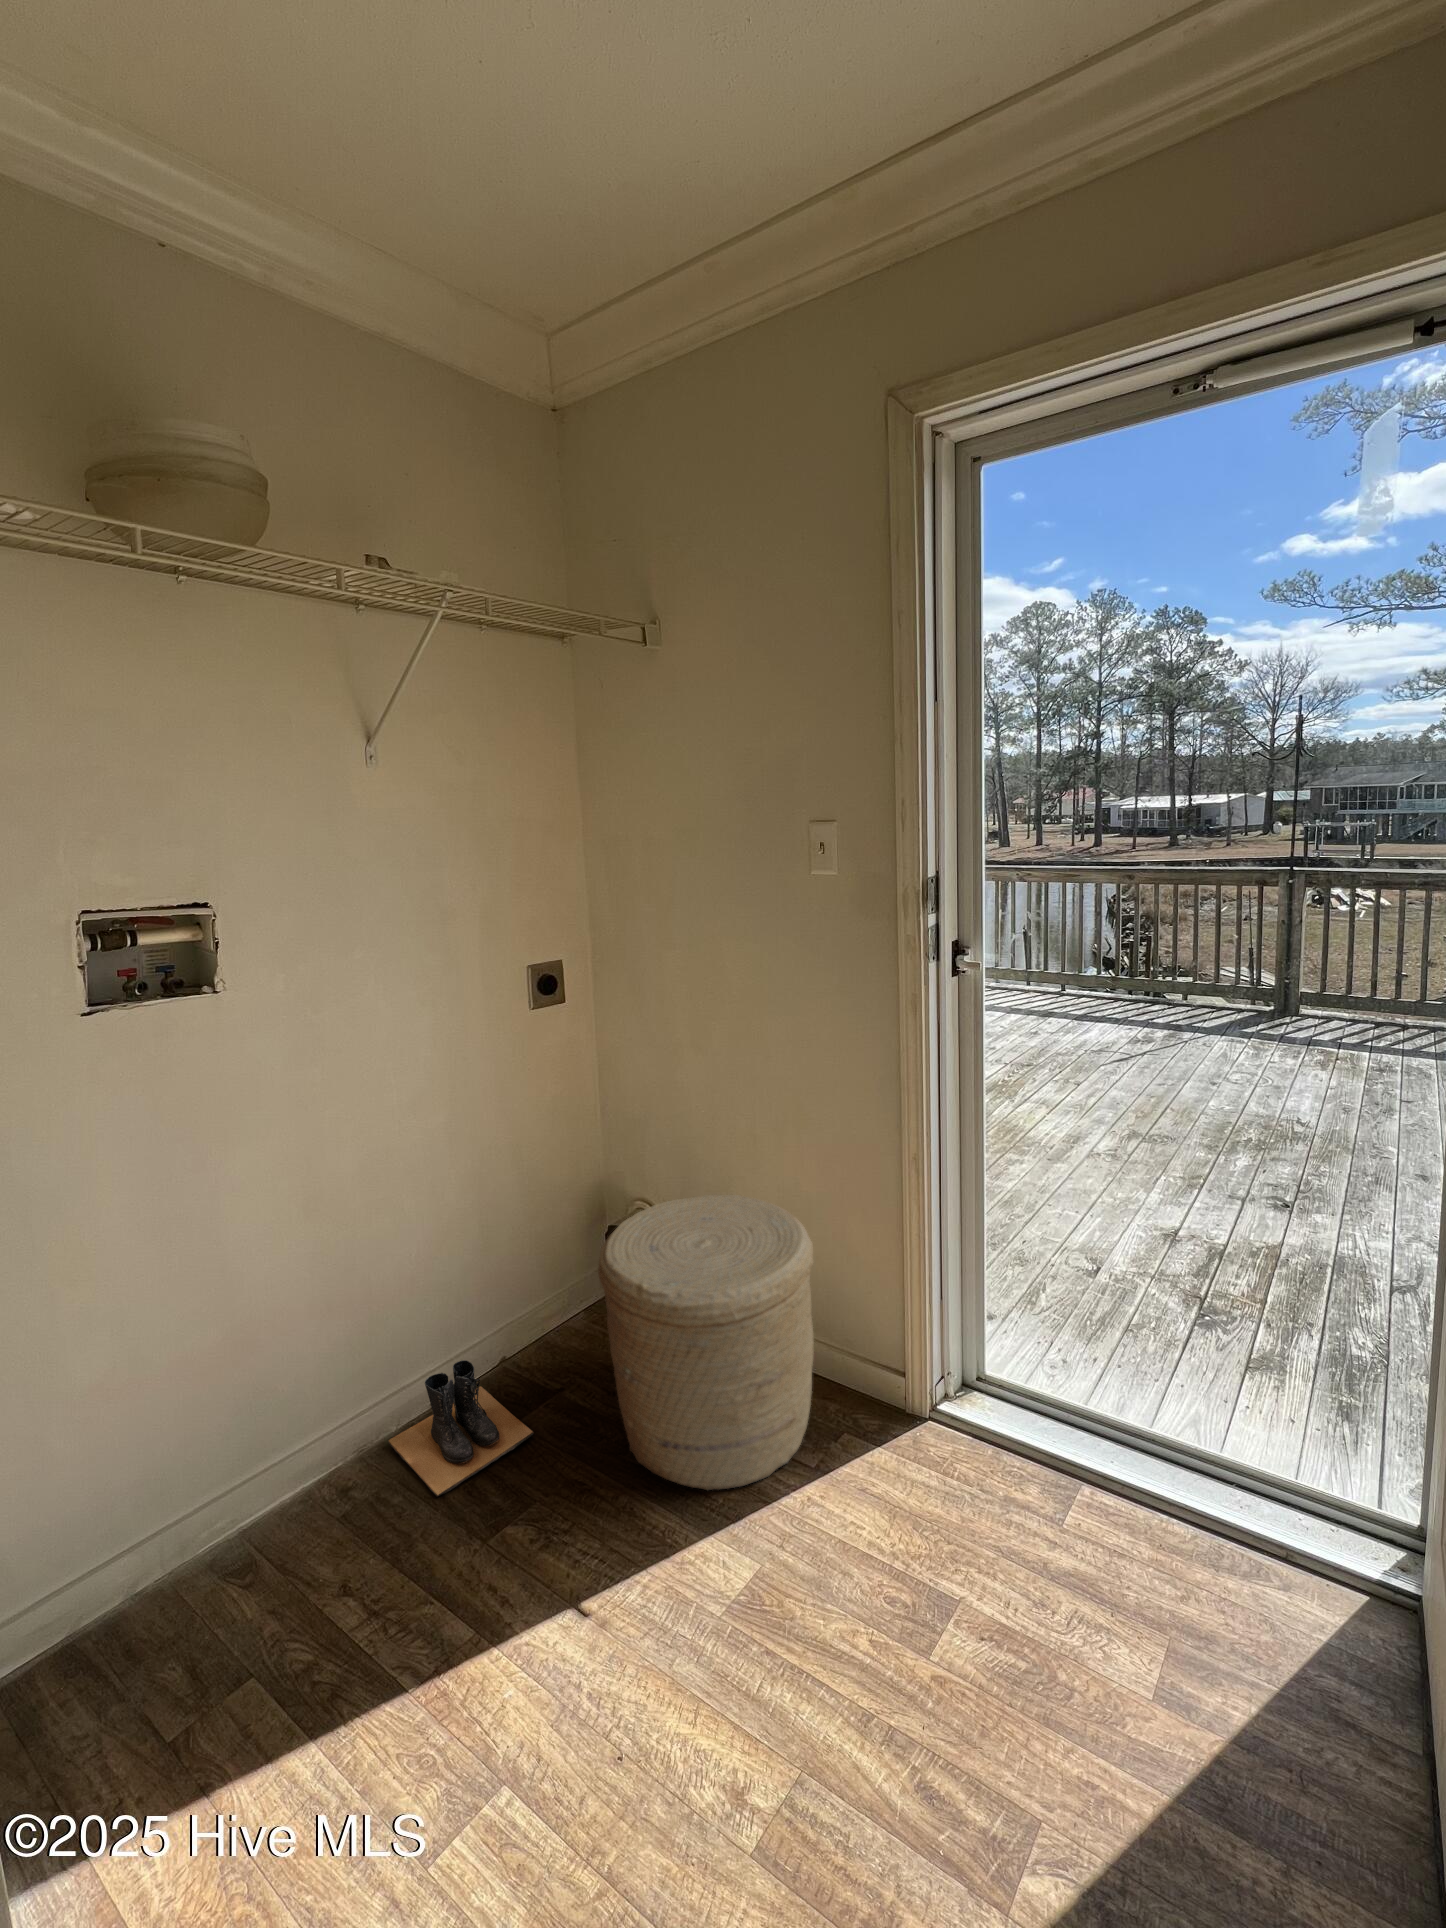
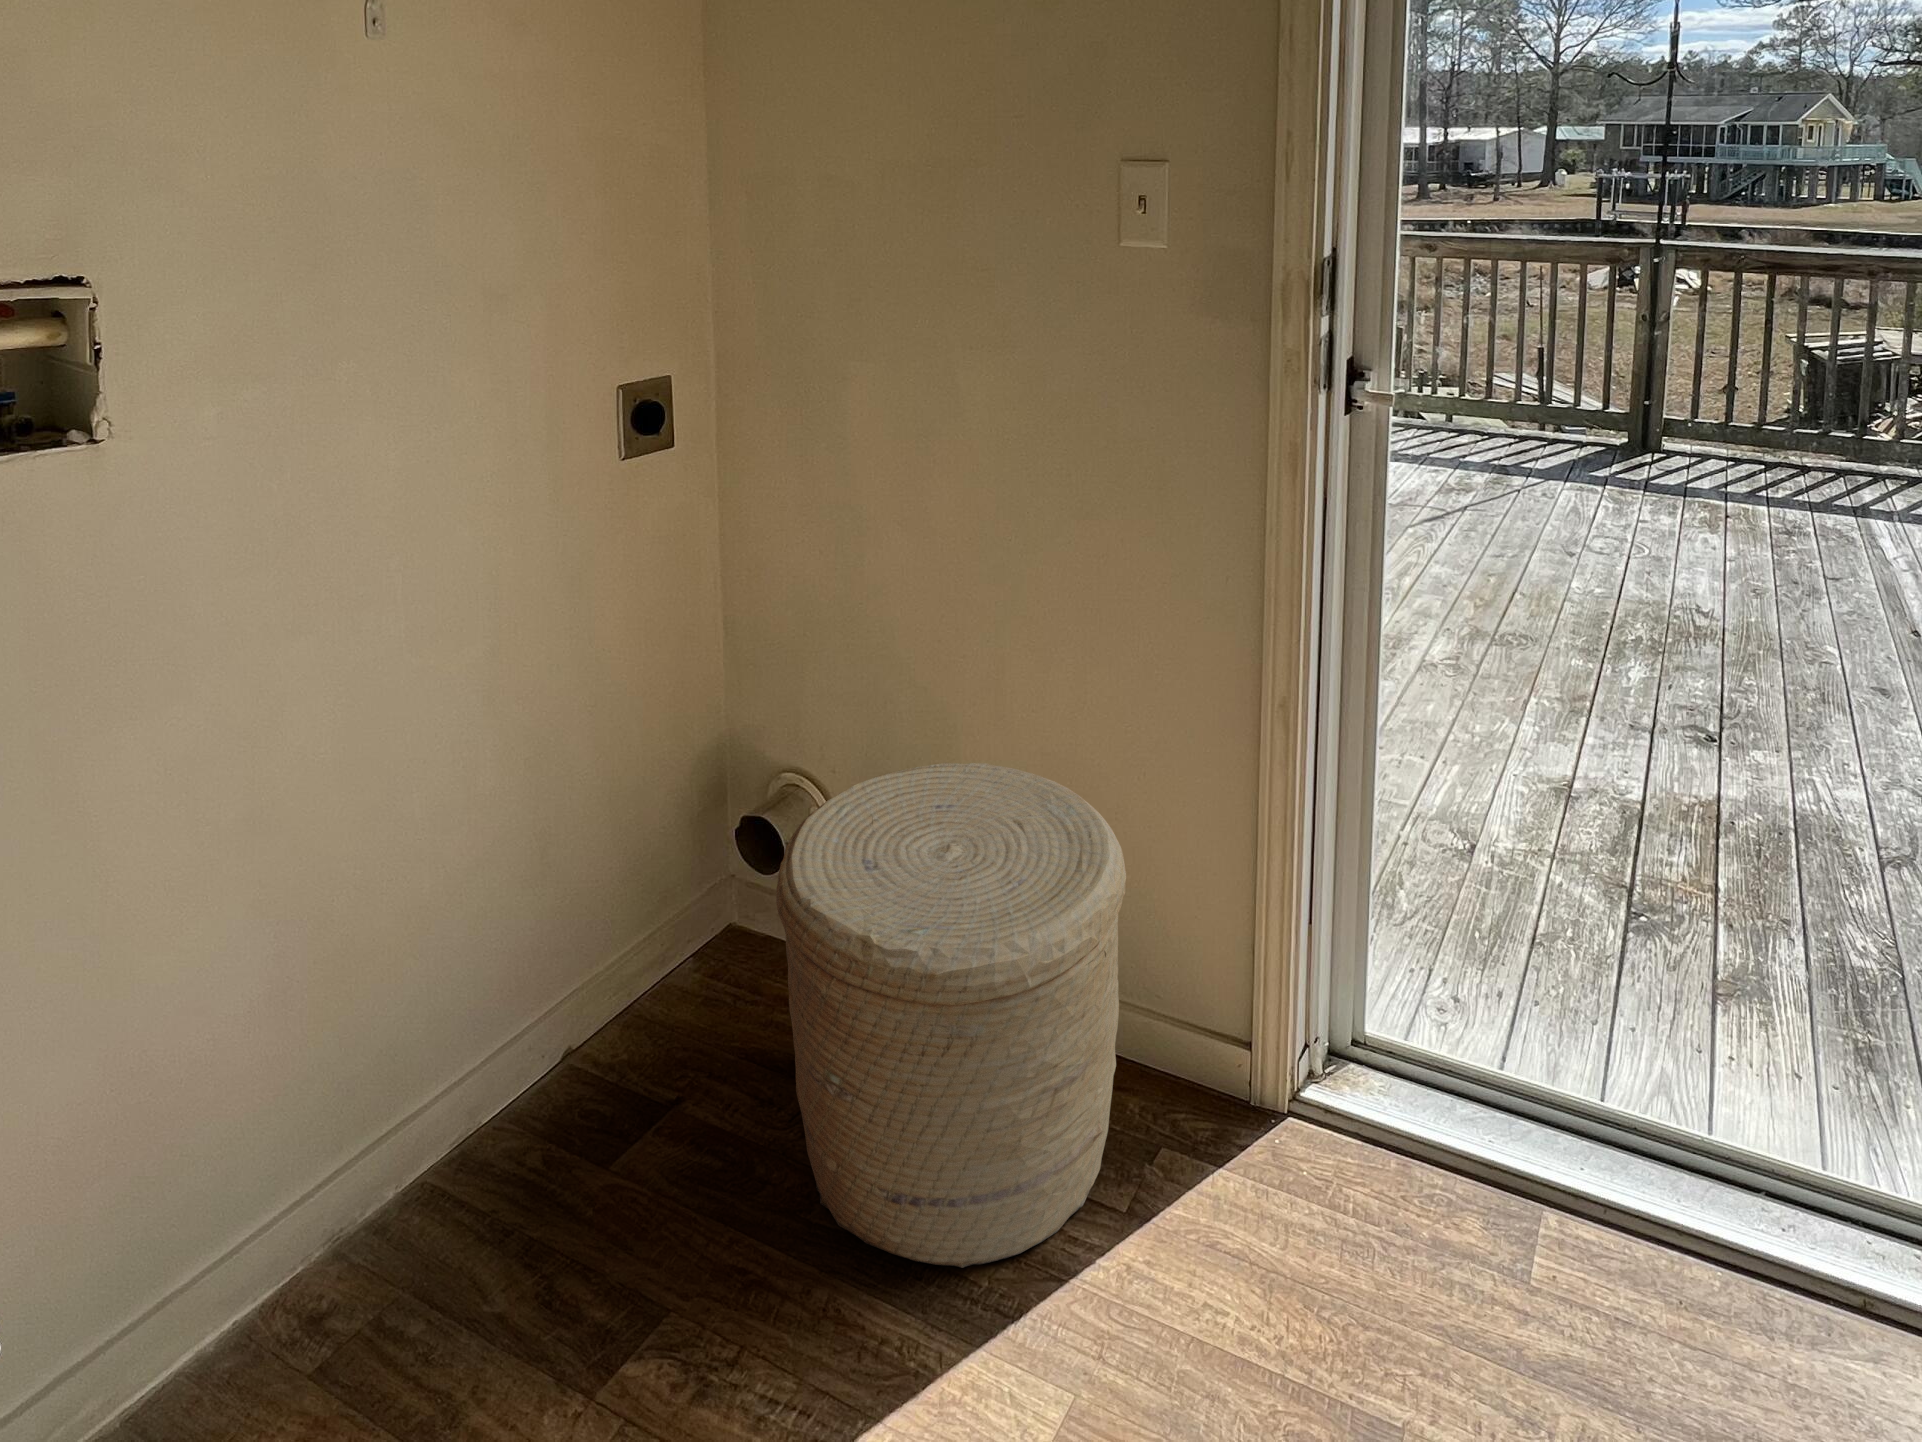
boots: present [388,1360,533,1496] -> none [389,1066,651,1326]

